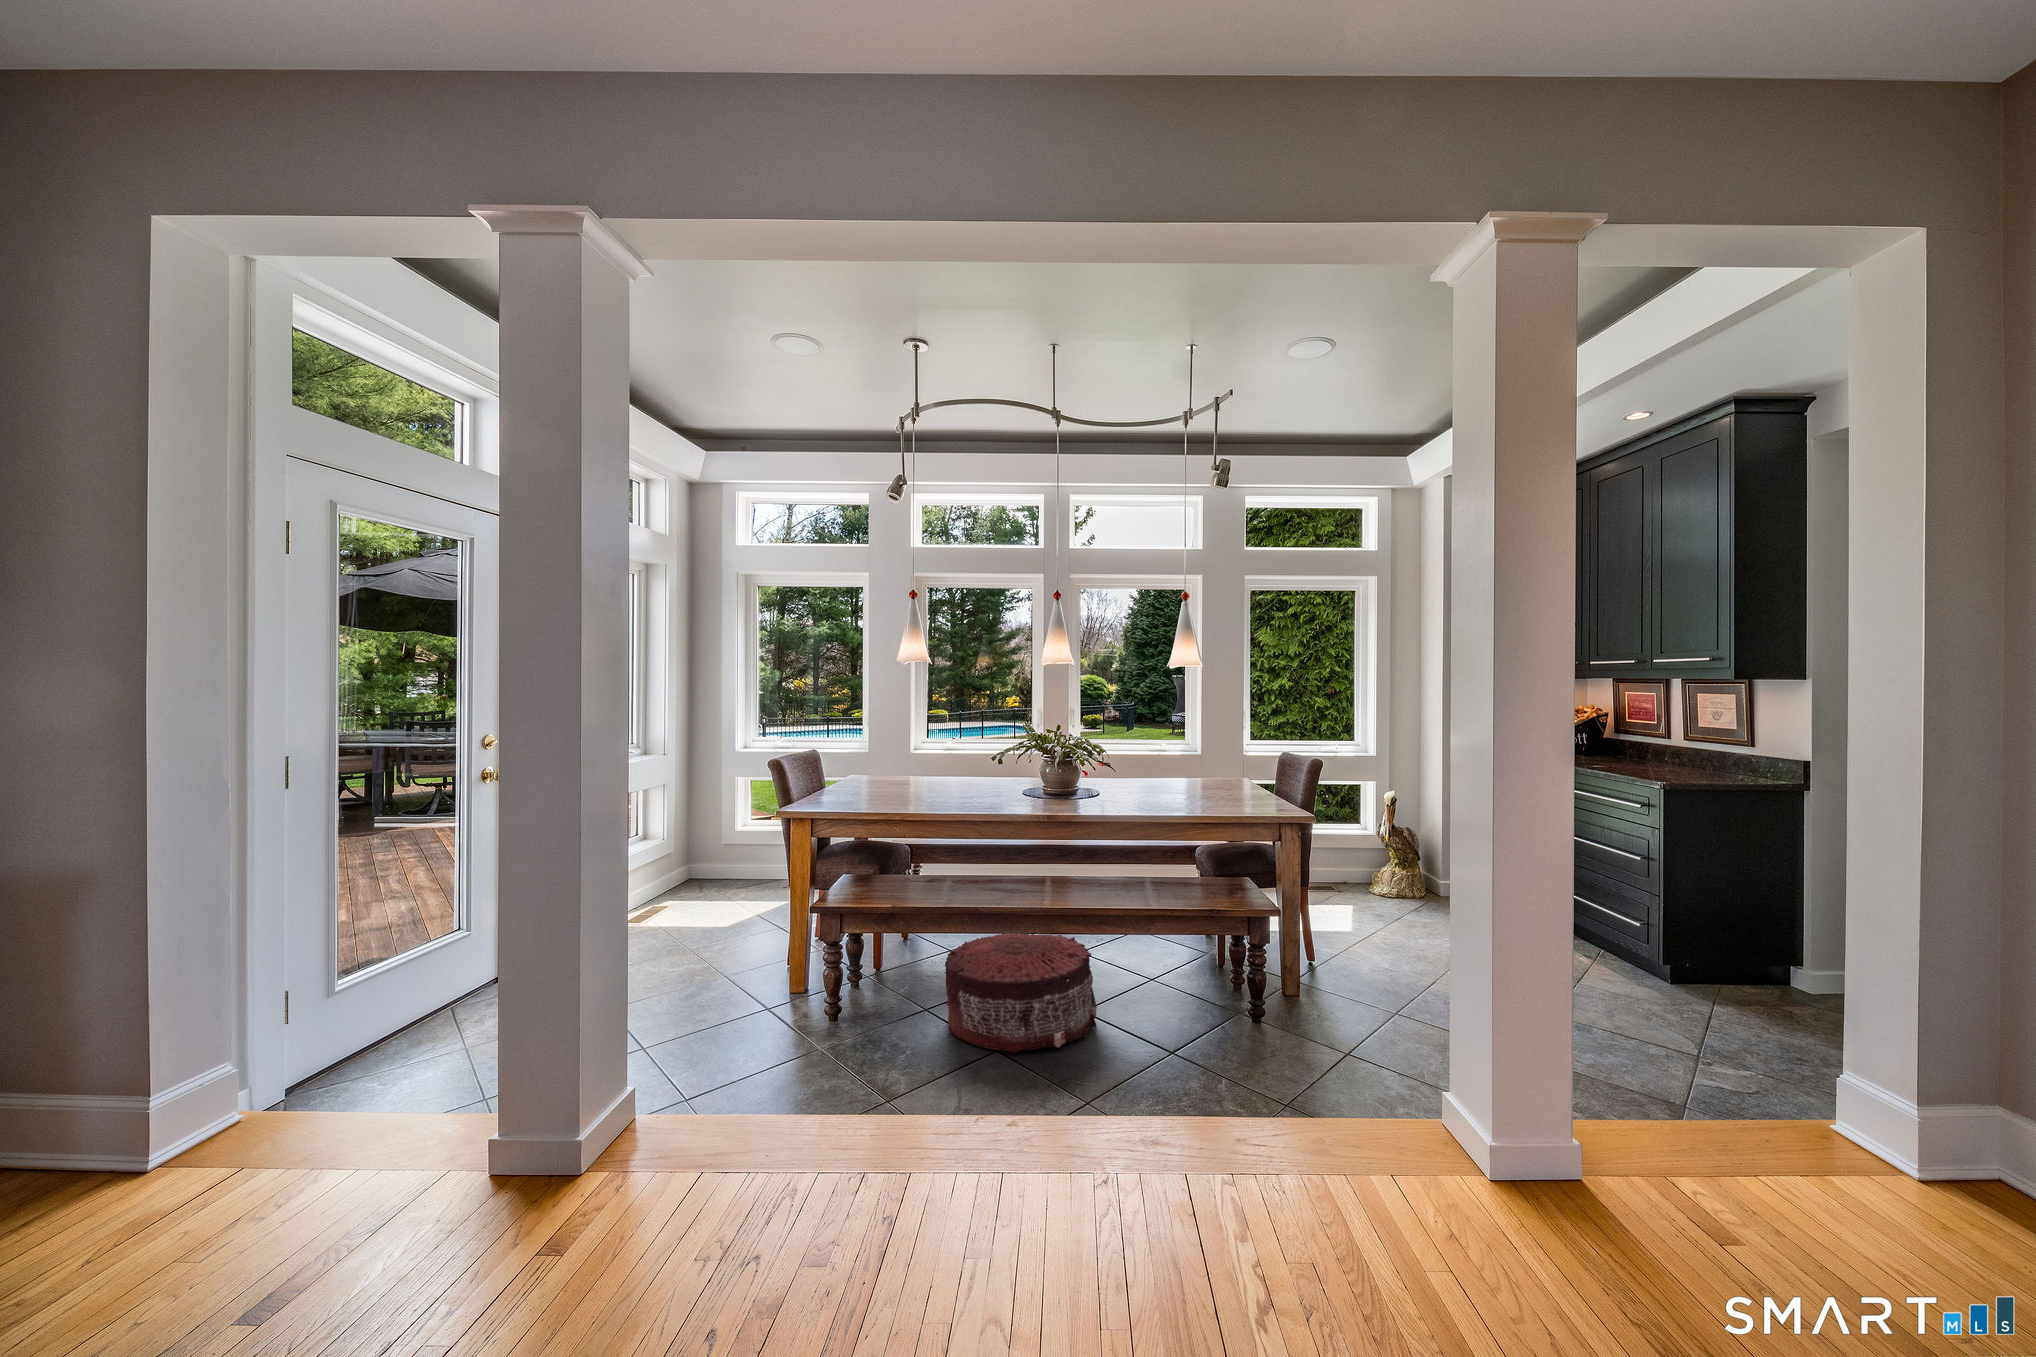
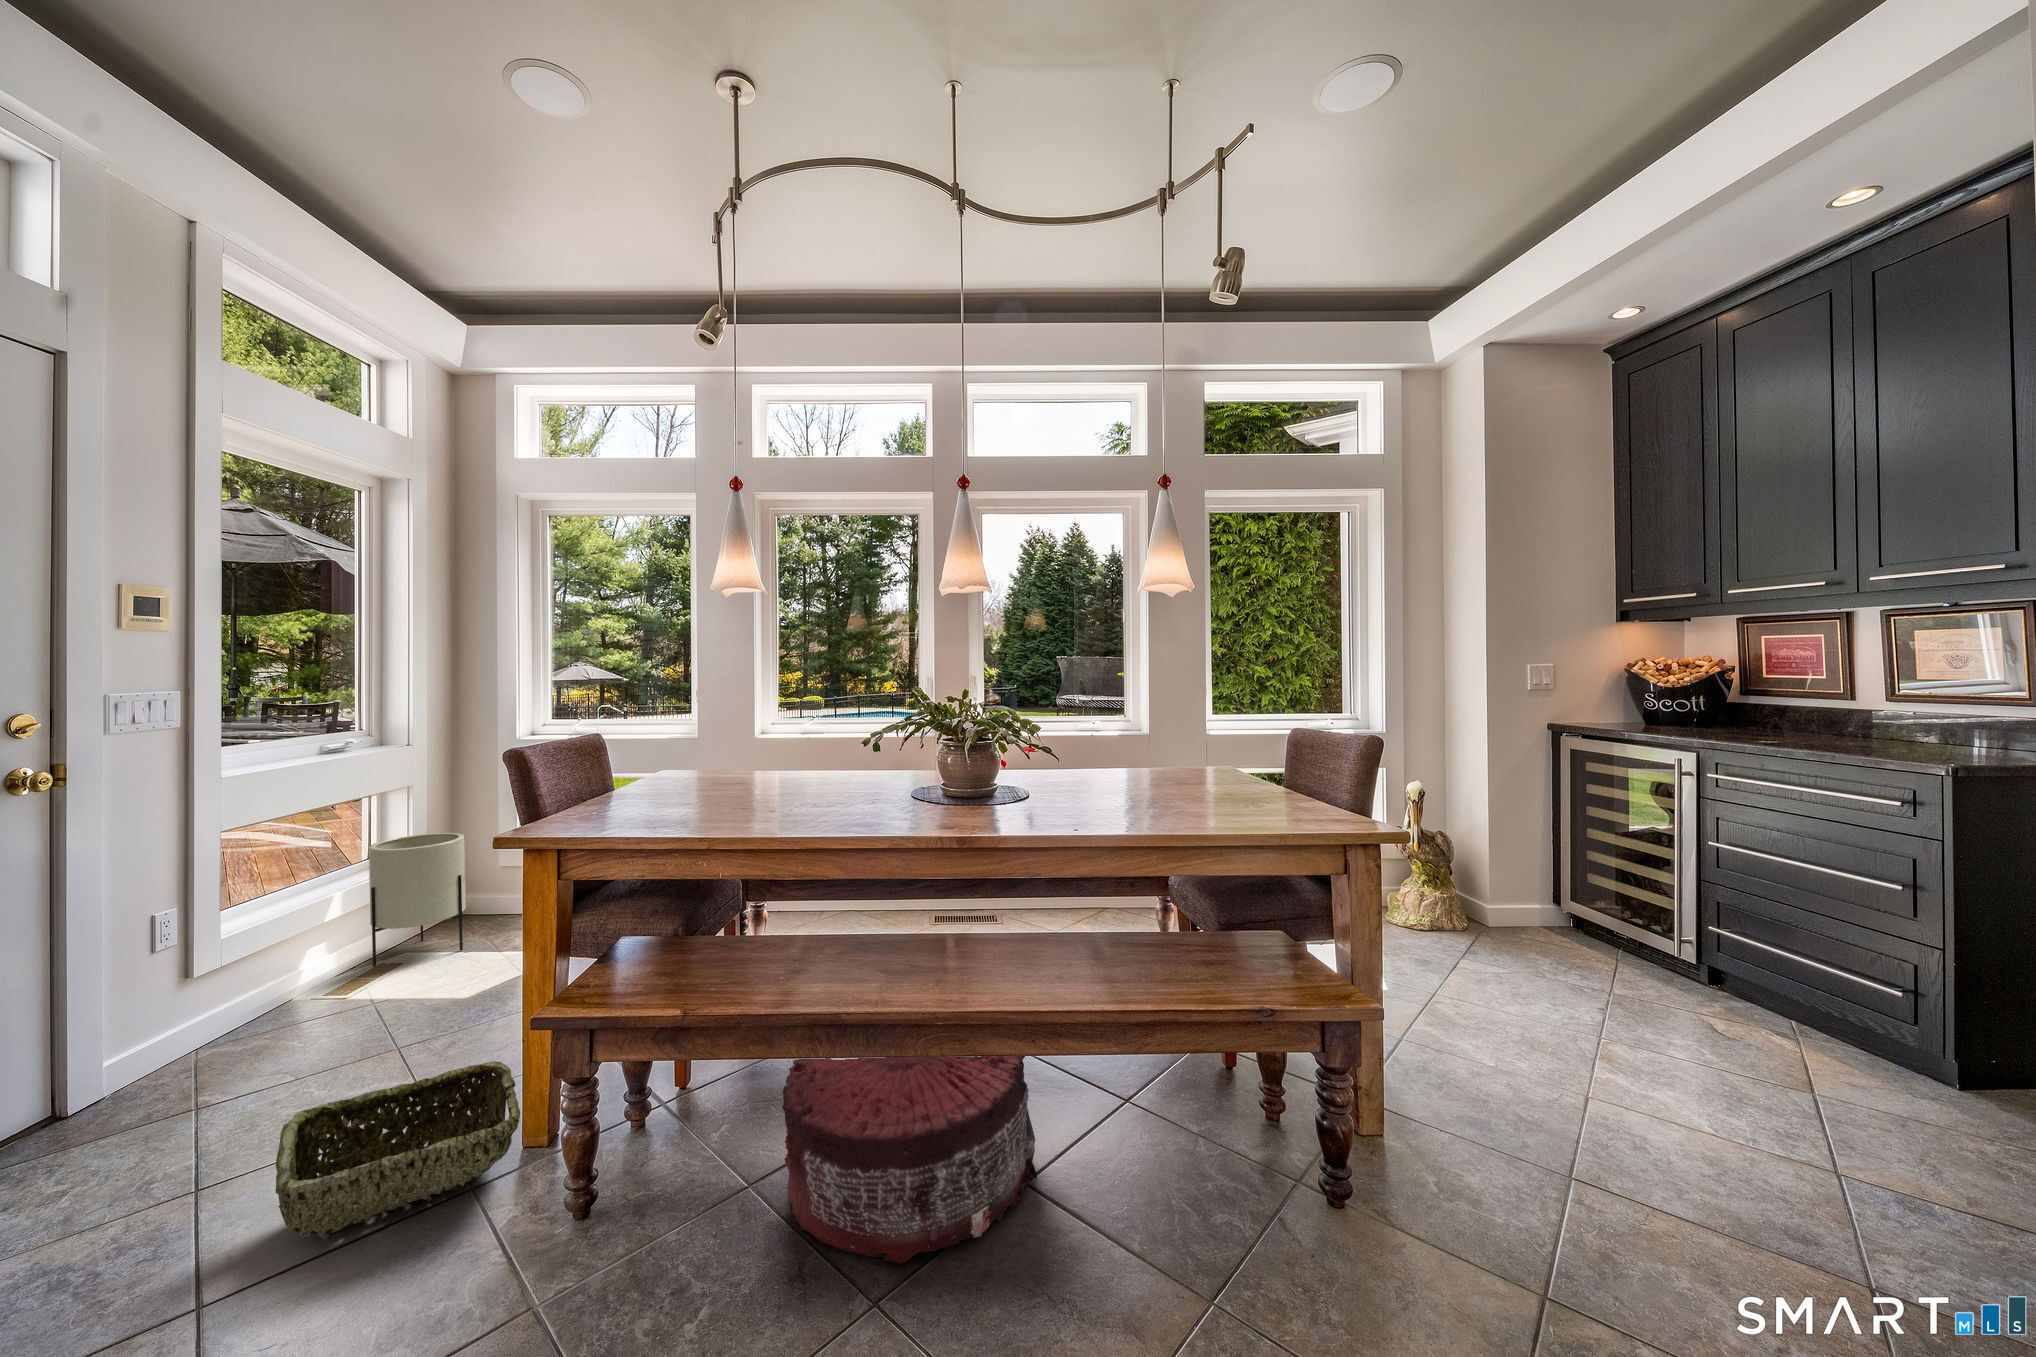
planter: none [651,818,708,908] -> present [369,833,466,967]
woven basket: none [678,946,795,1021] -> present [276,1061,520,1238]

